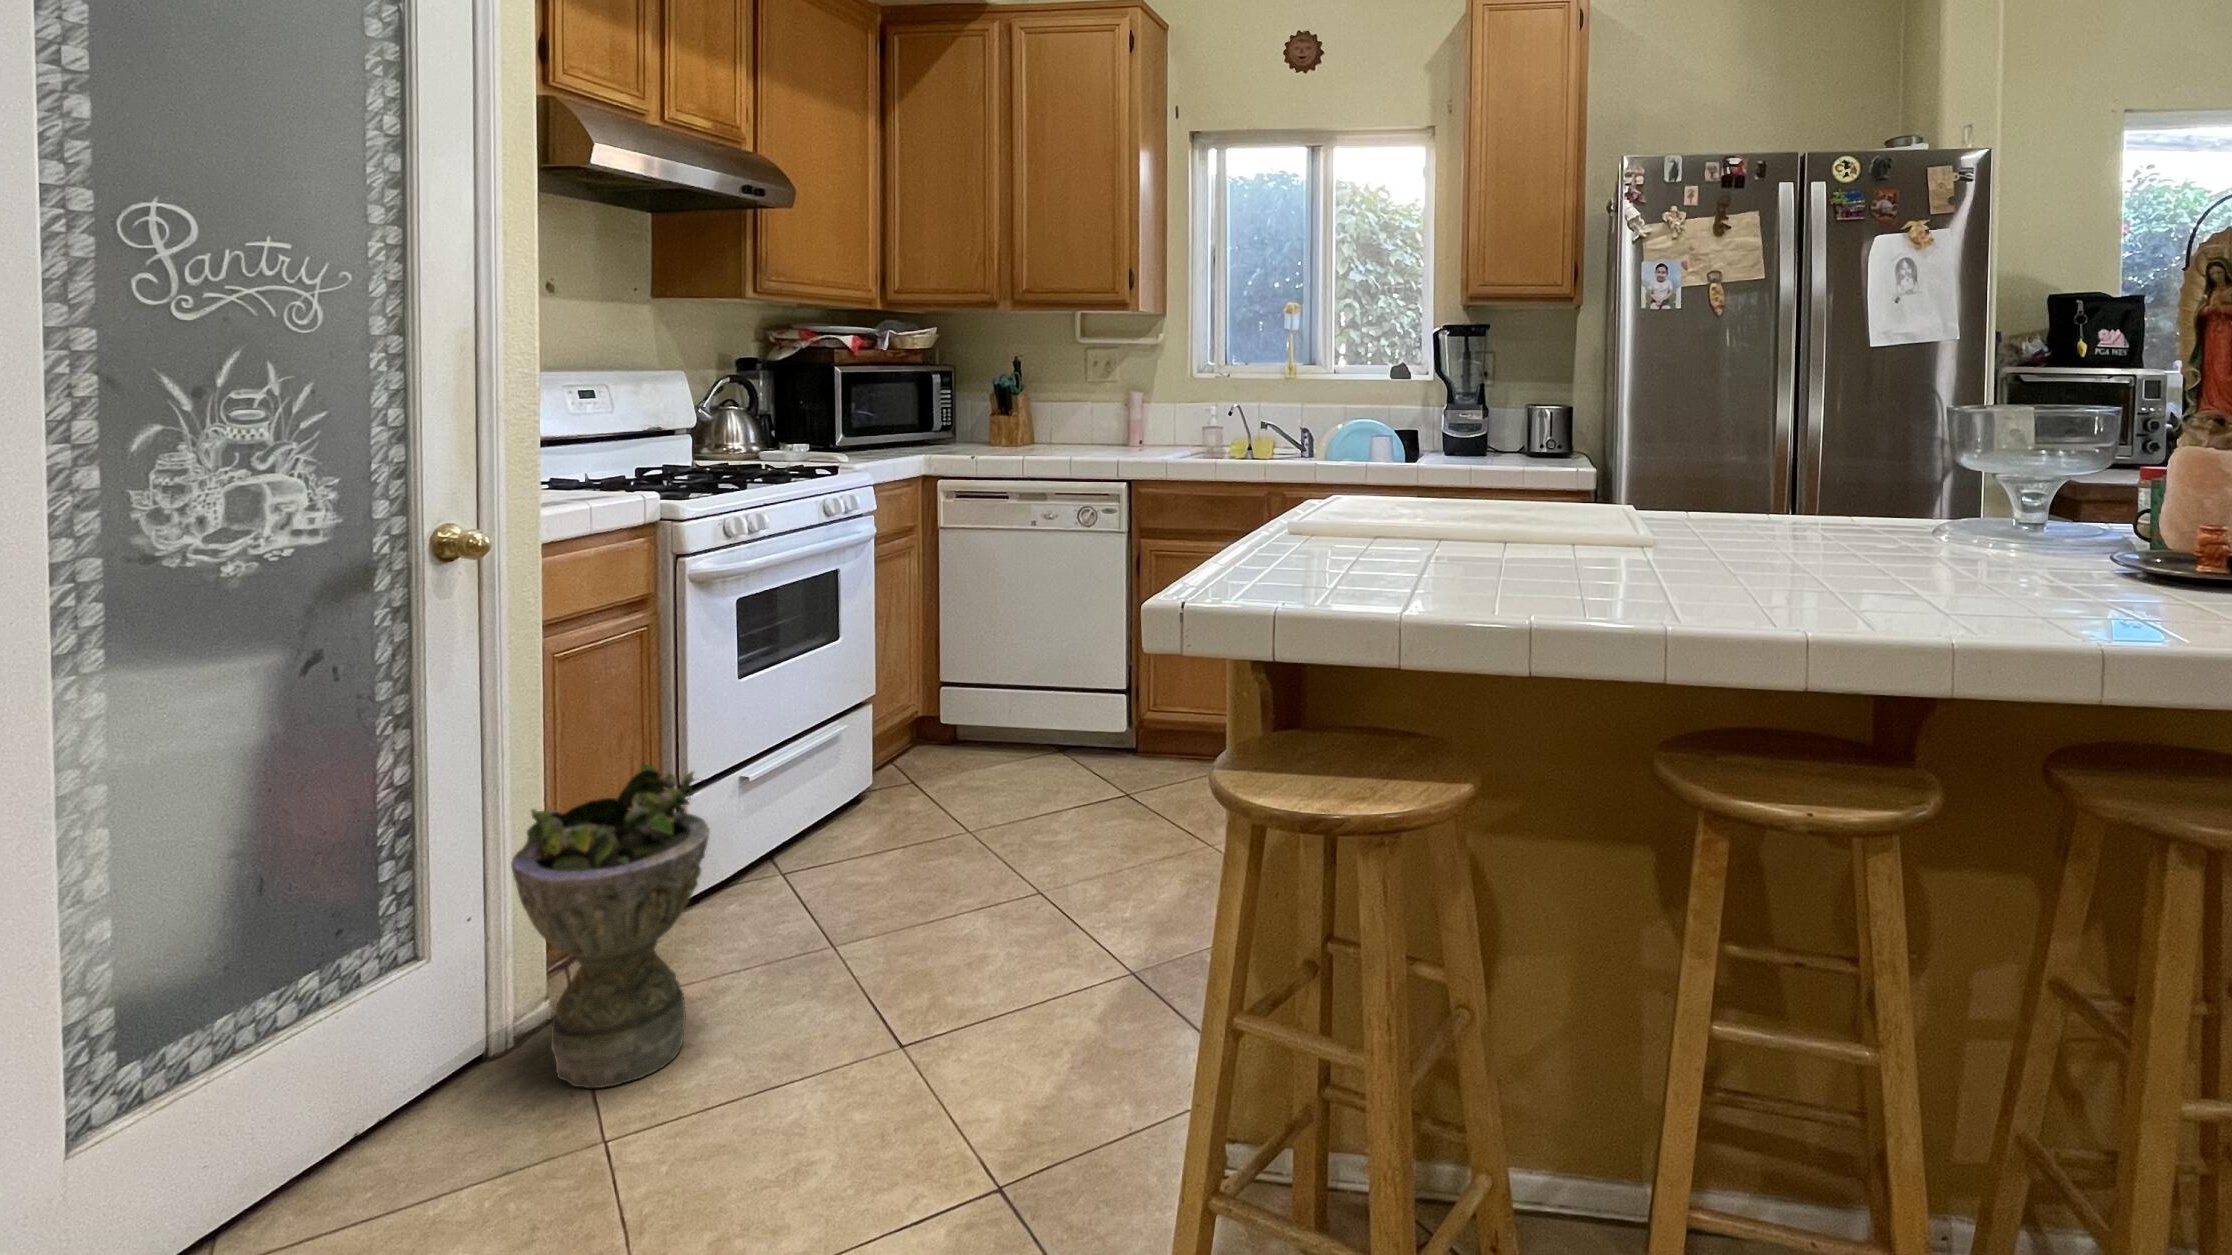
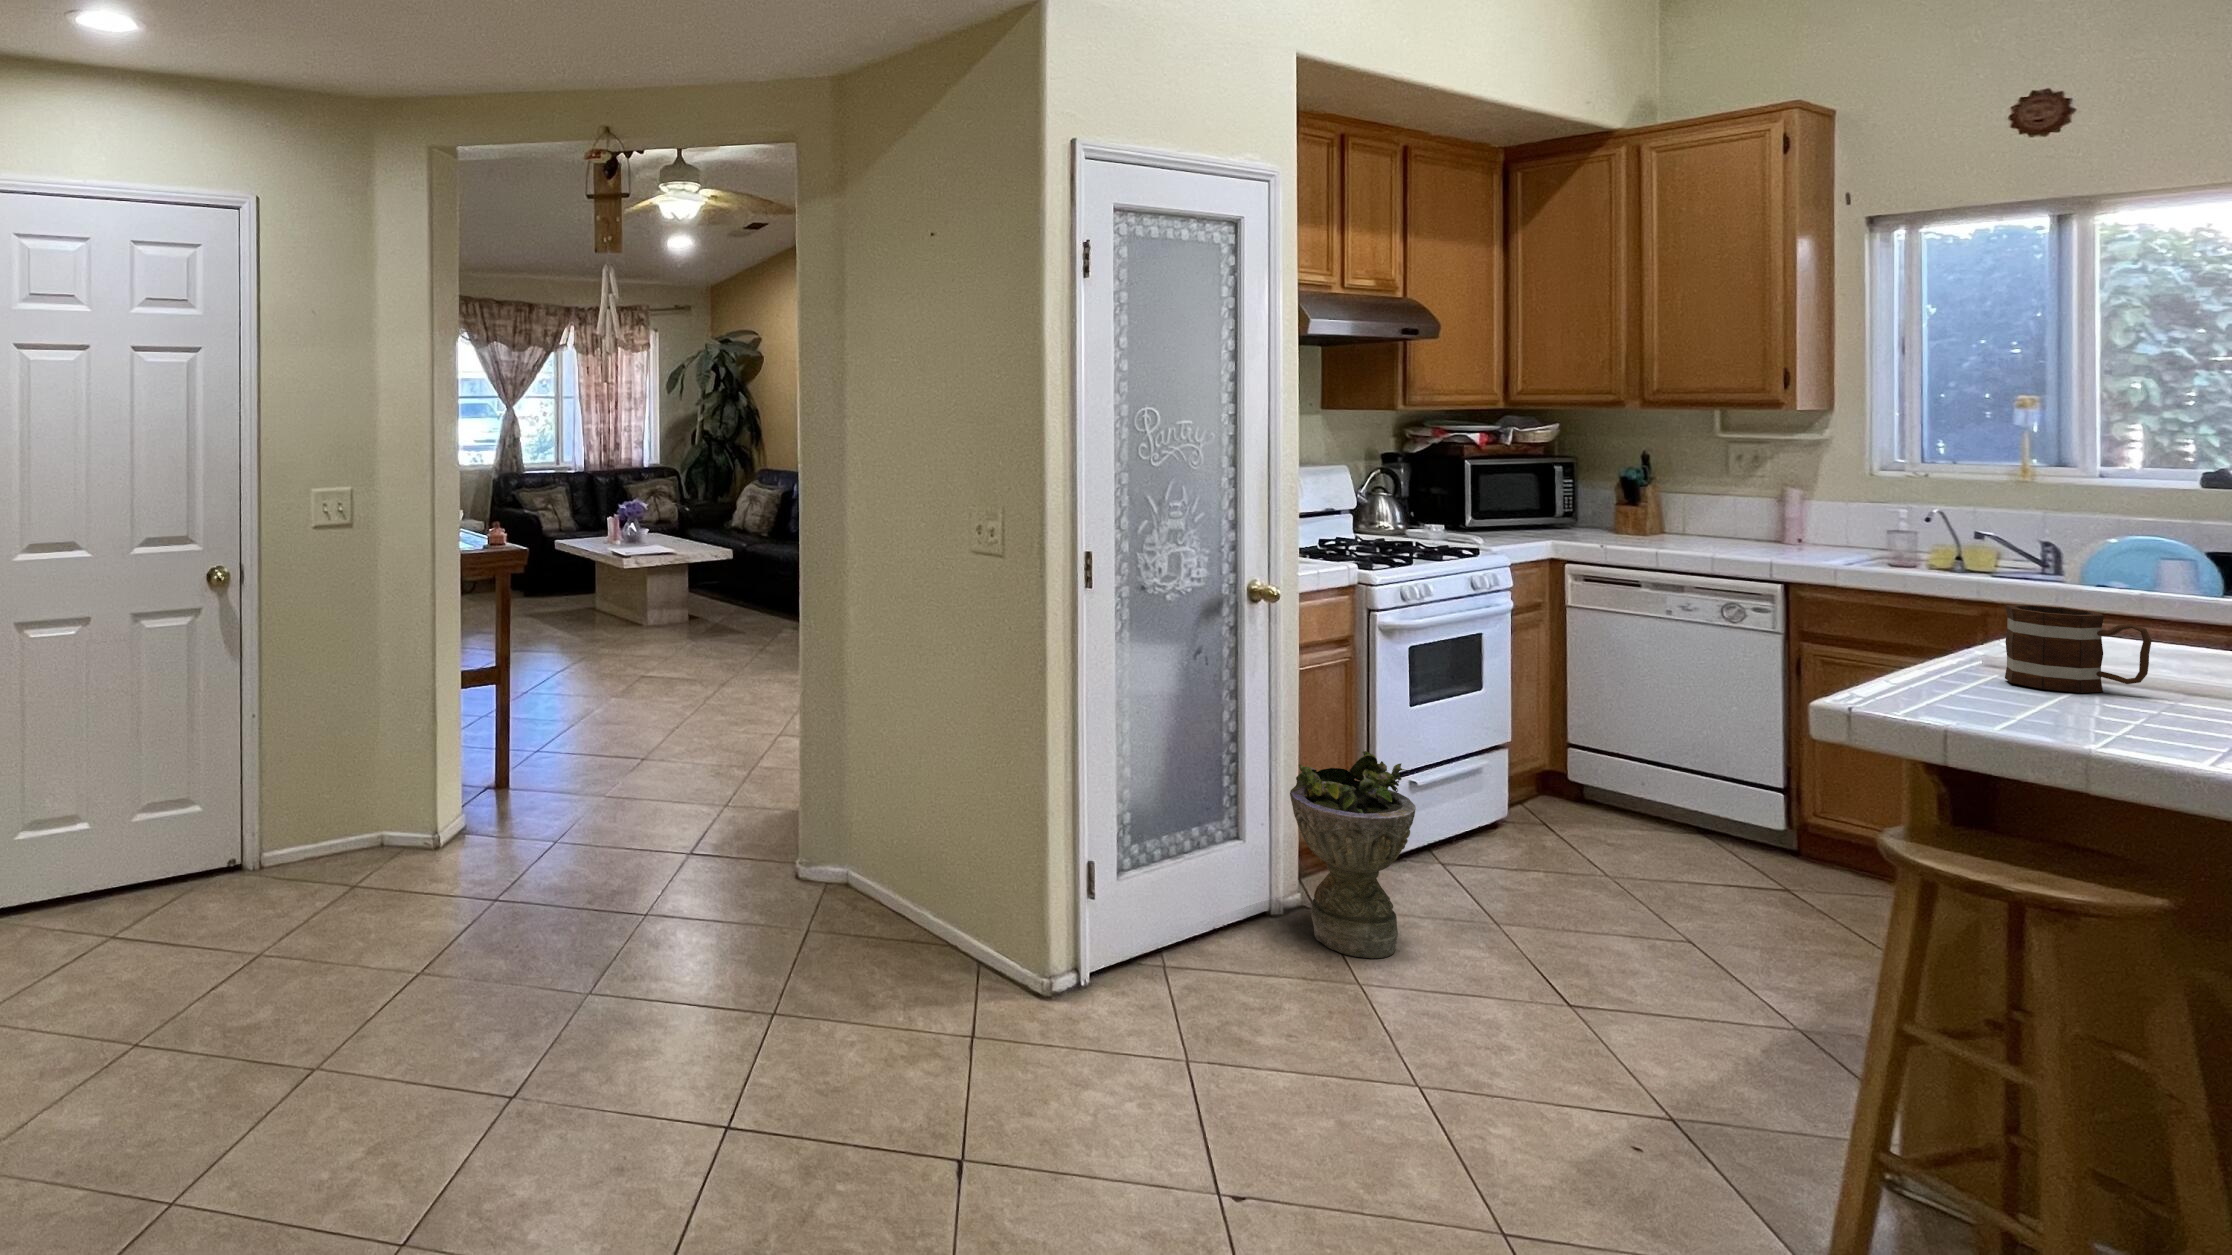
mug: none [1306,460,1415,551] -> present [2005,605,2151,693]

